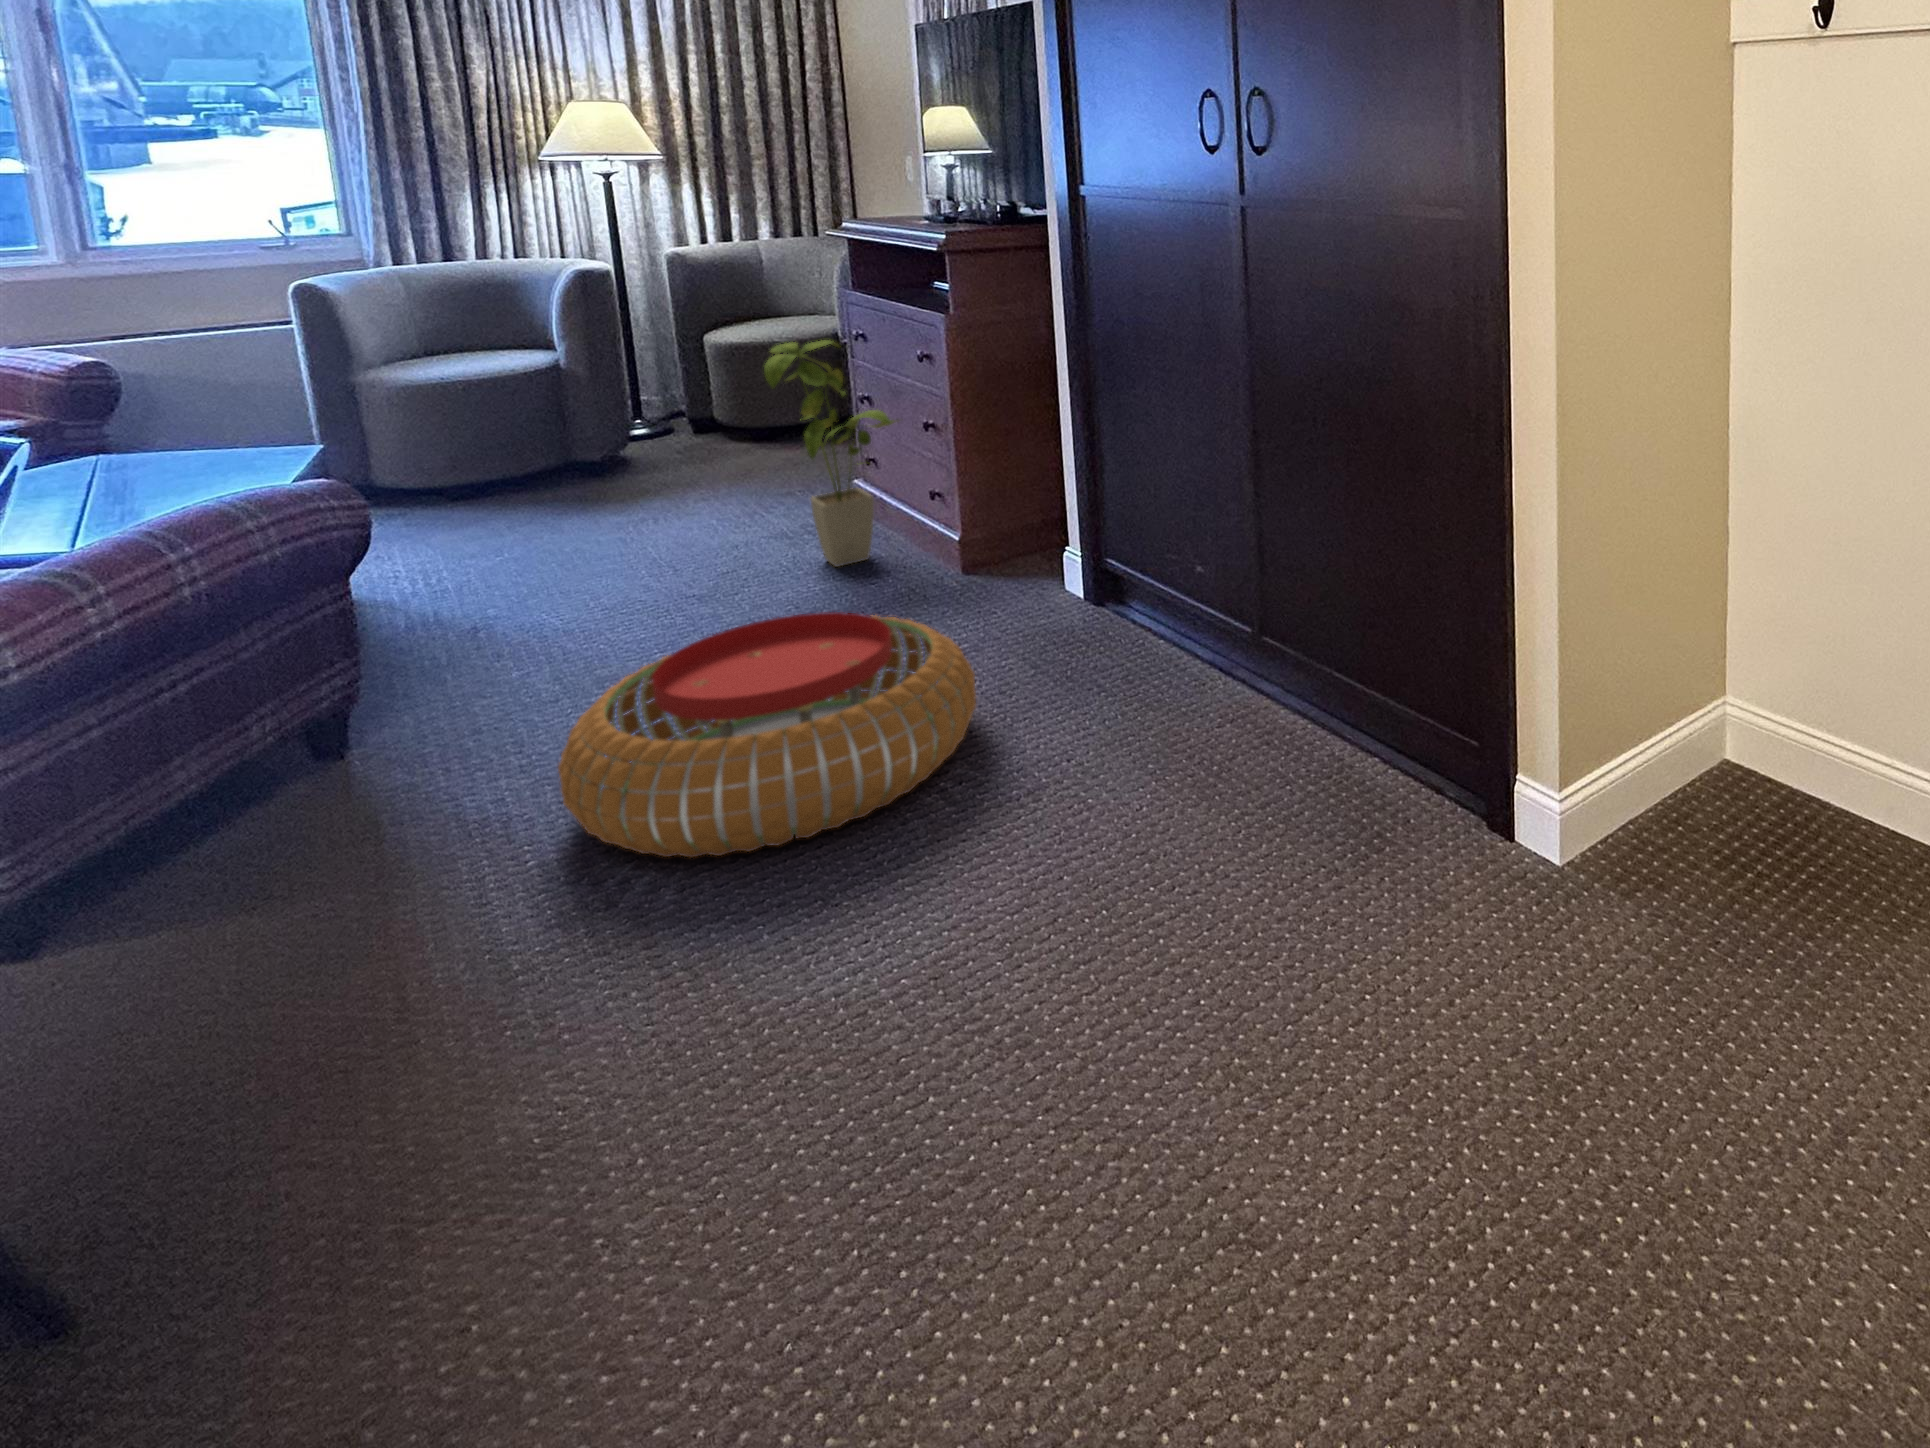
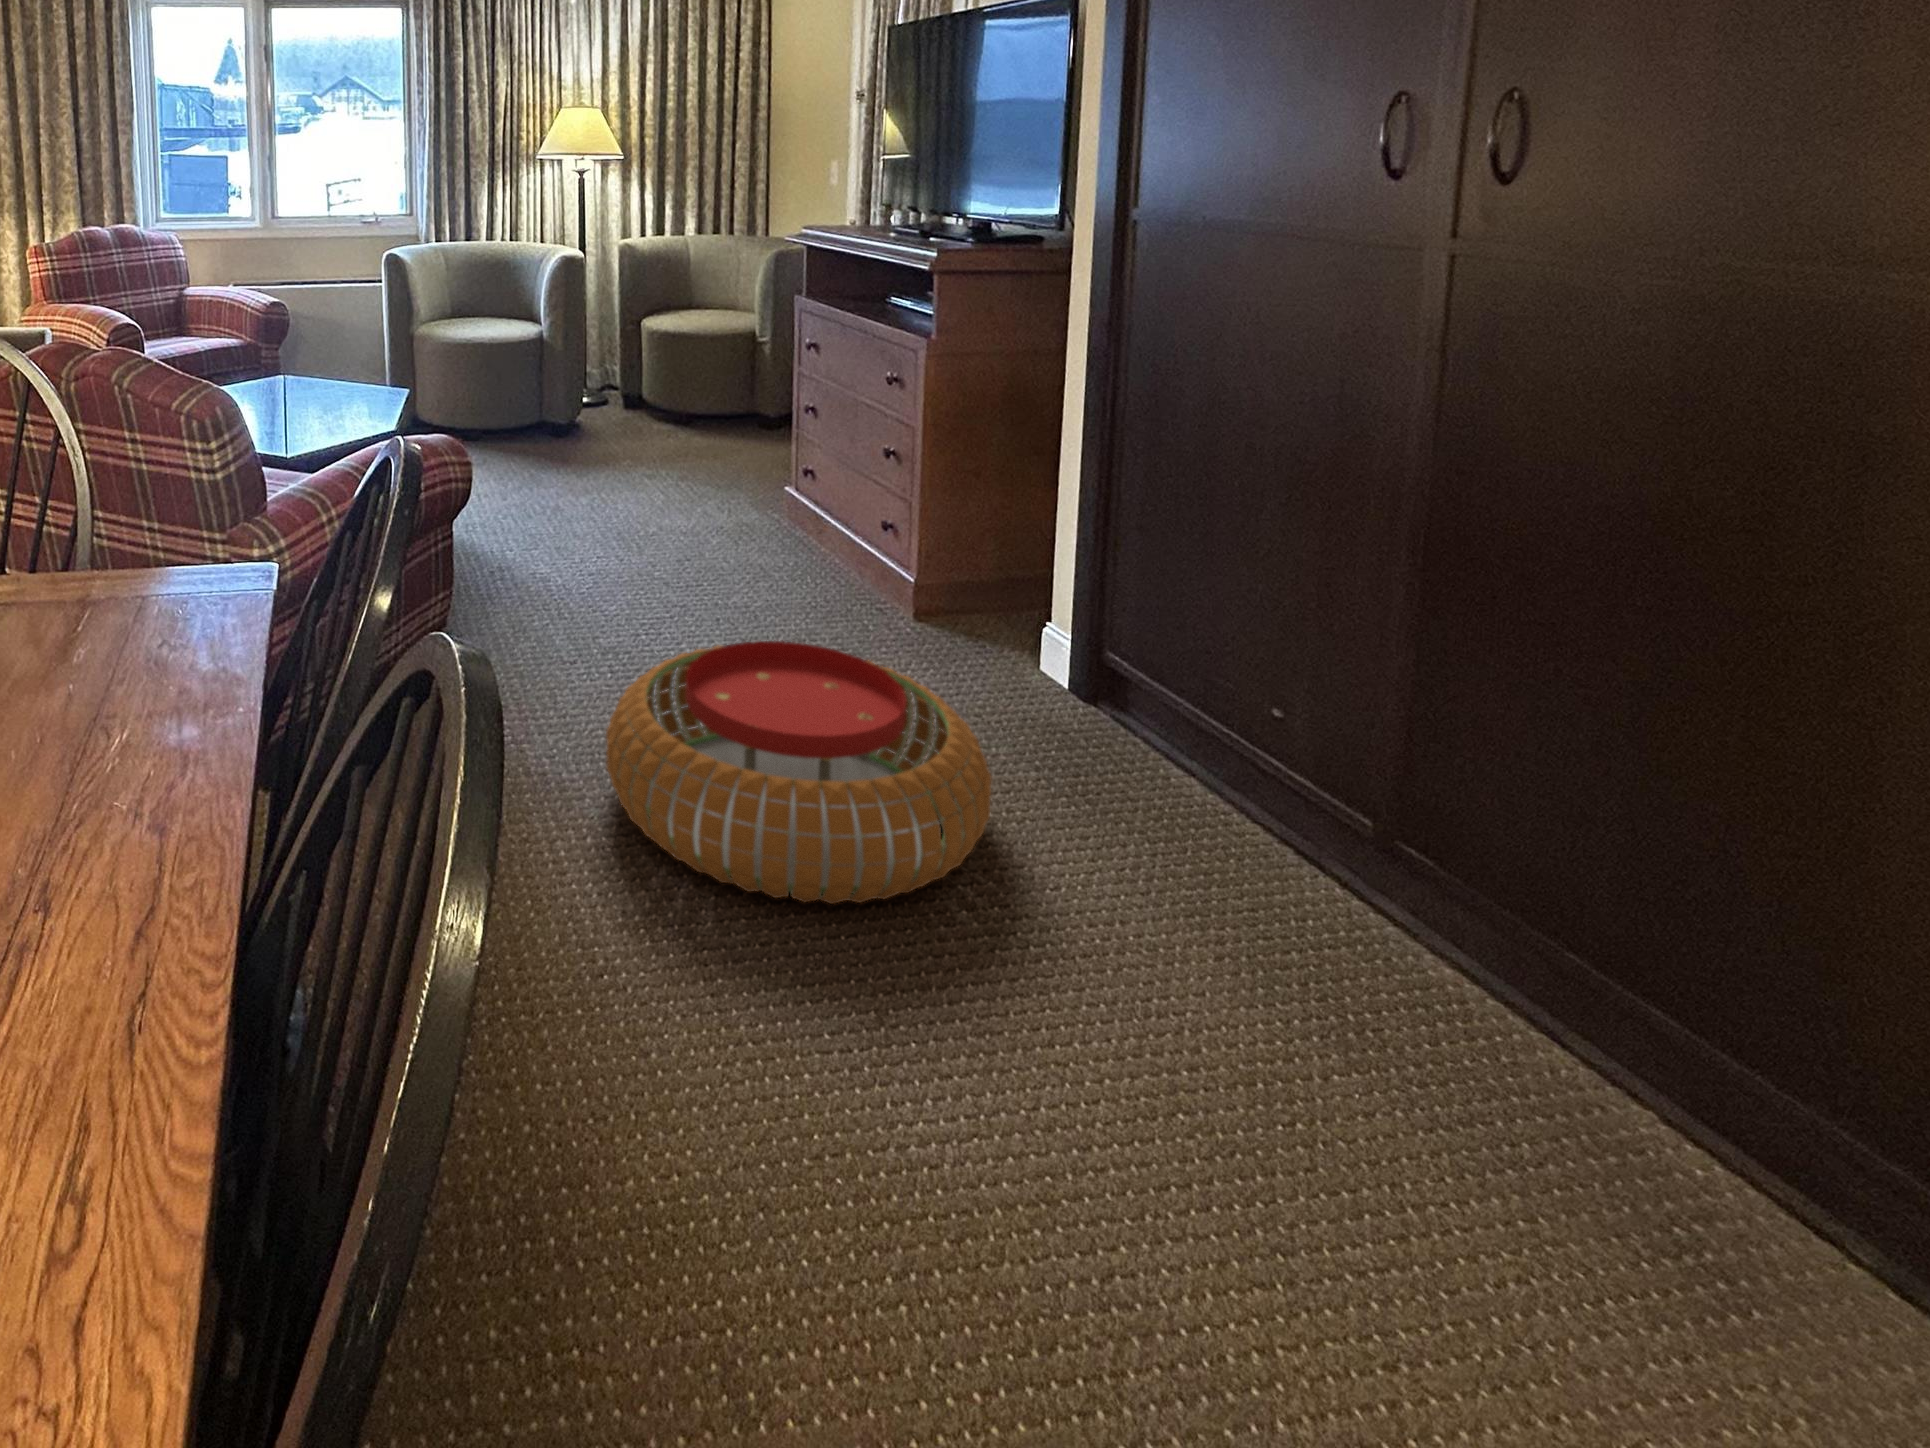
house plant: present [764,340,895,567] -> none [741,347,859,576]

